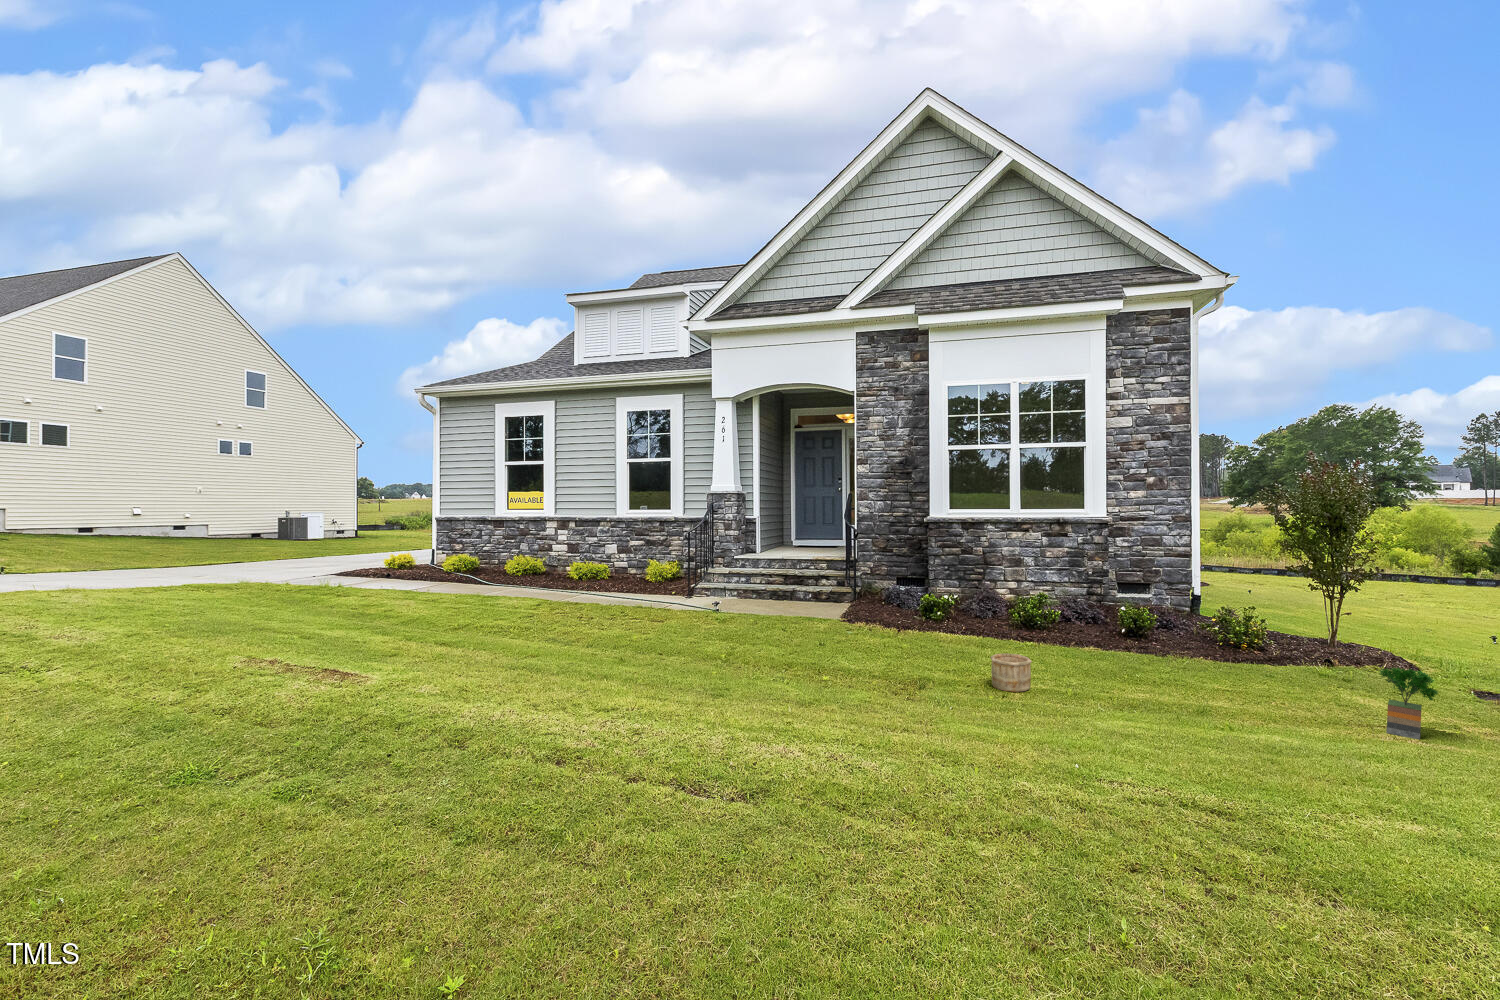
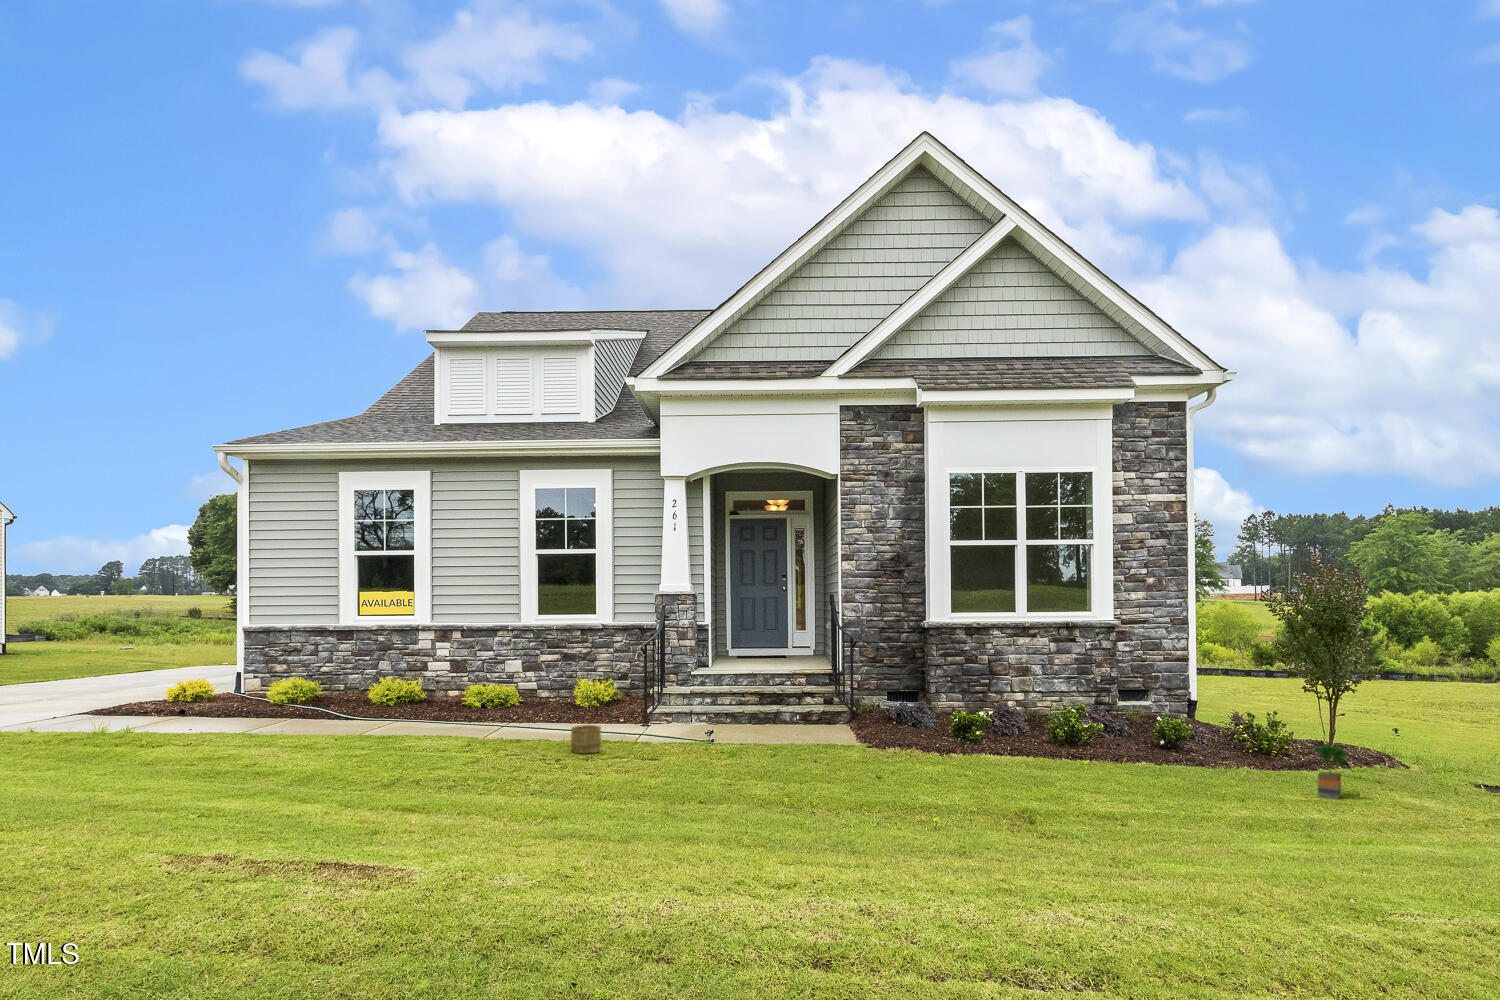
wooden bucket: present [990,653,1032,692] -> present [571,725,601,754]

